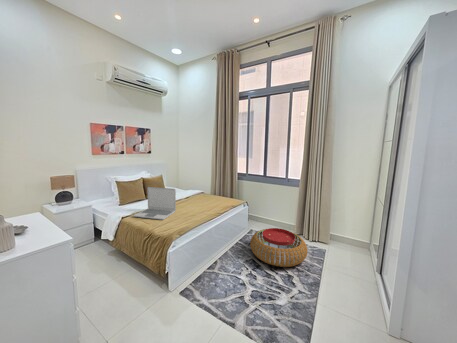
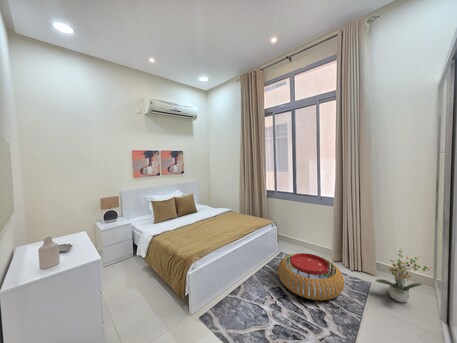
laptop: present [134,187,176,220] -> none [163,207,202,240]
potted plant: none [331,220,374,263] -> present [376,251,430,303]

